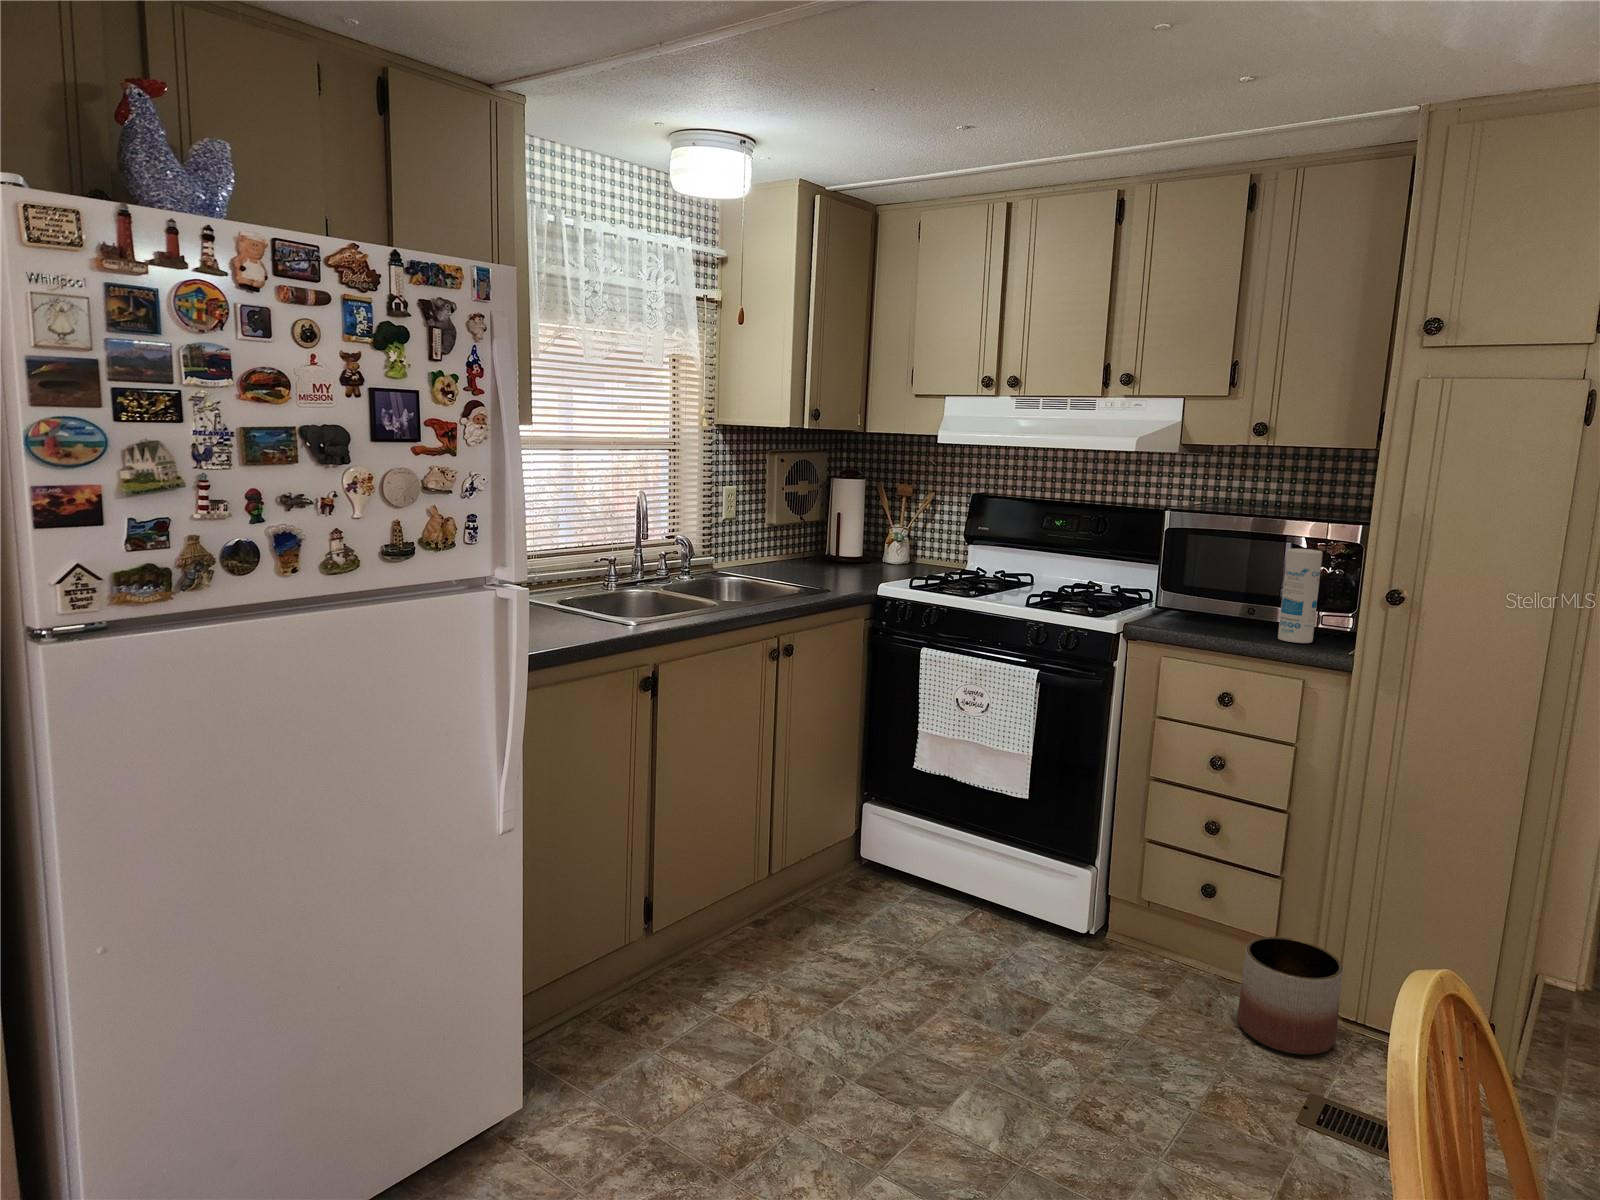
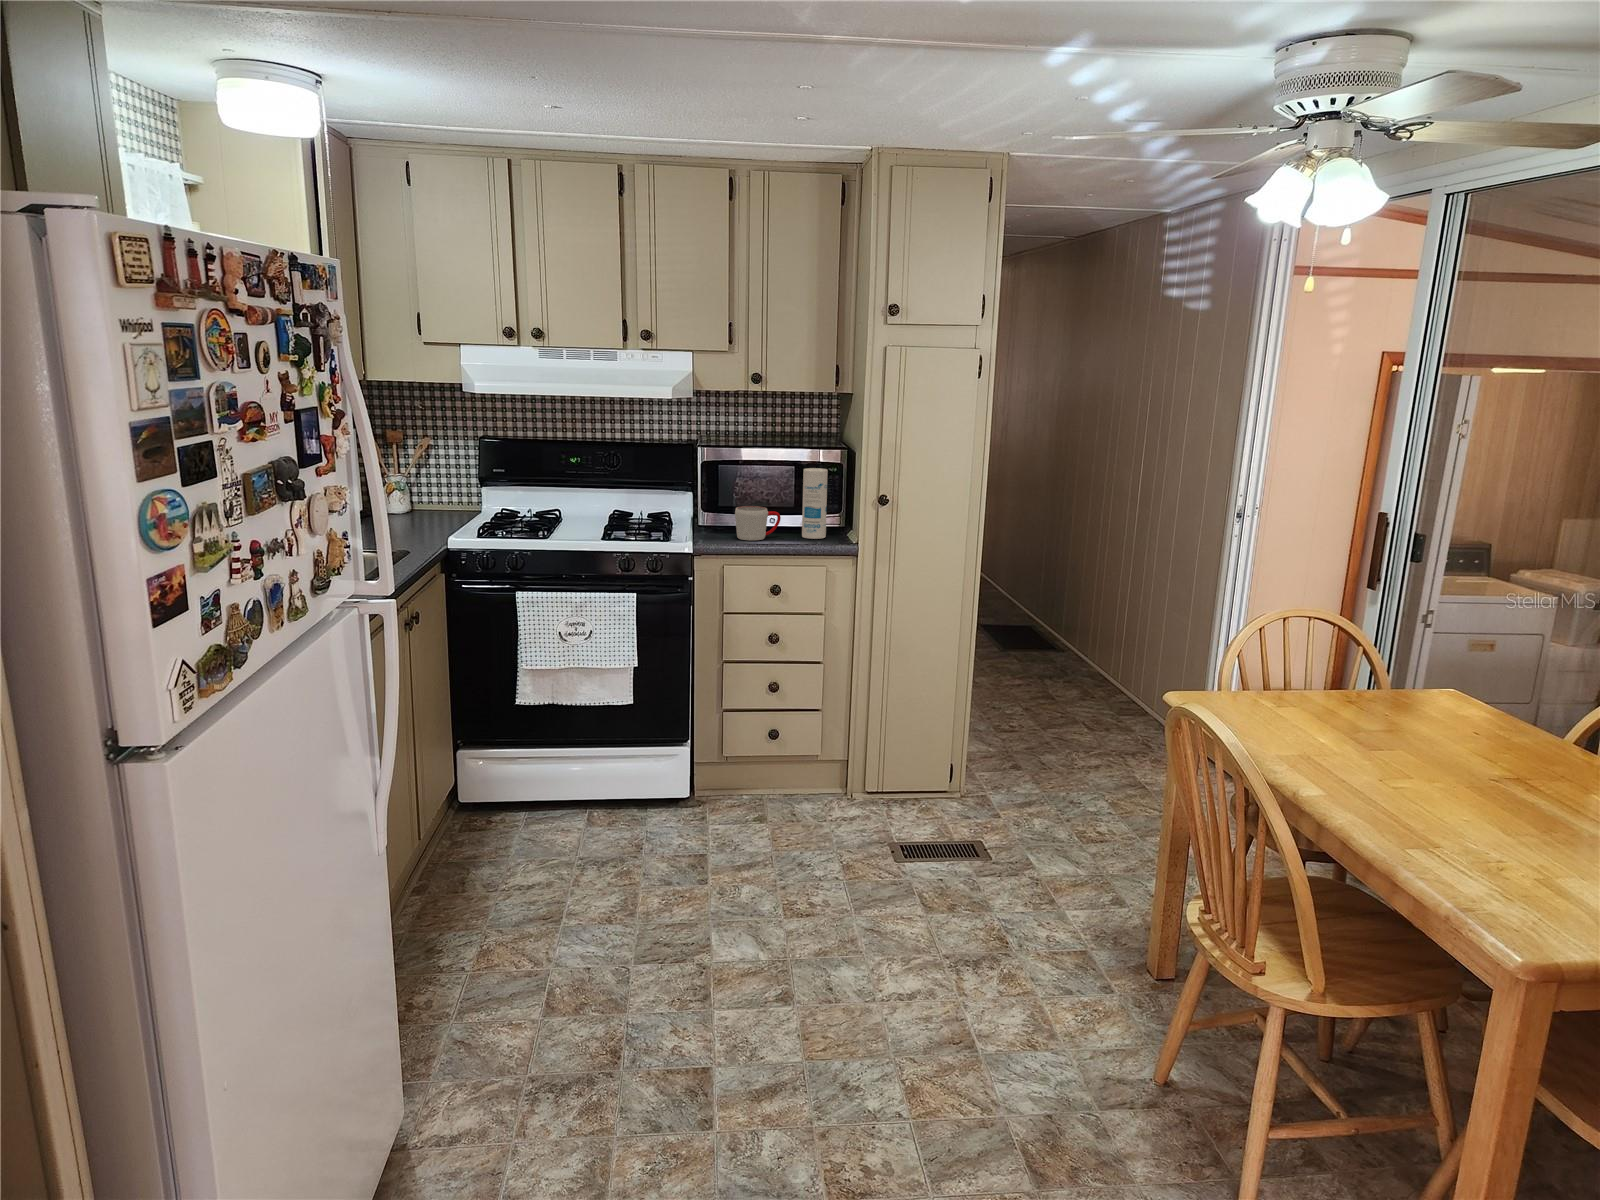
mug: none [1186,589,1250,632] -> present [735,506,781,540]
planter: present [1238,937,1343,1055] -> none [820,751,886,829]

